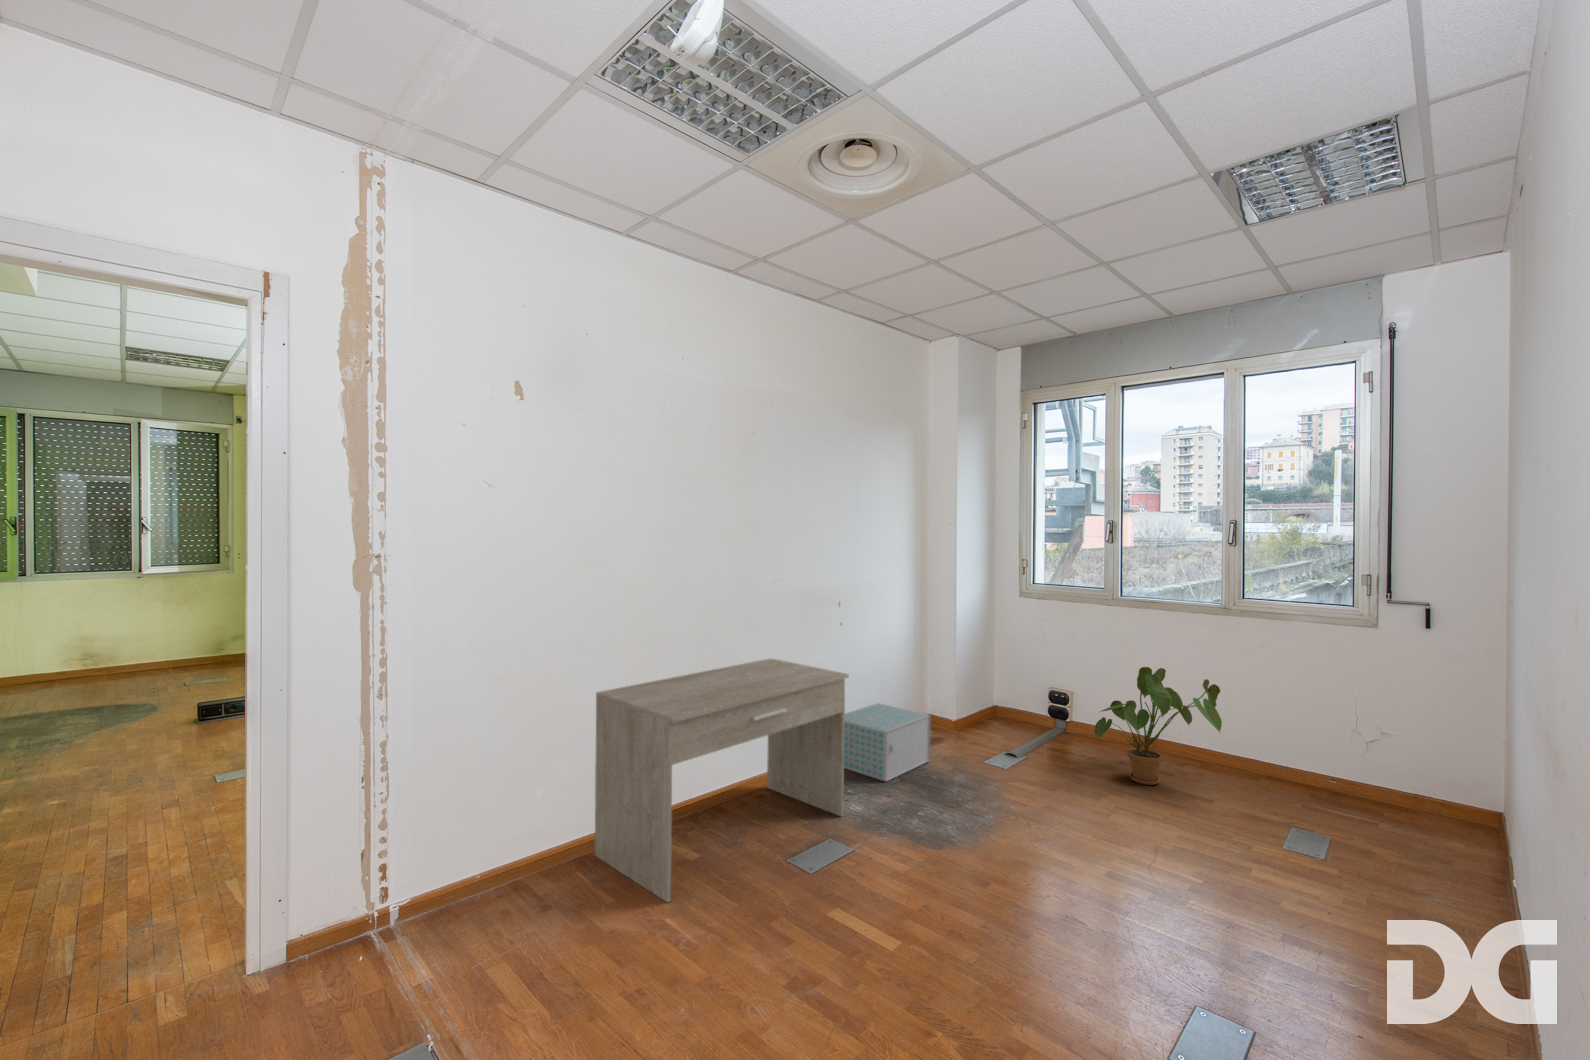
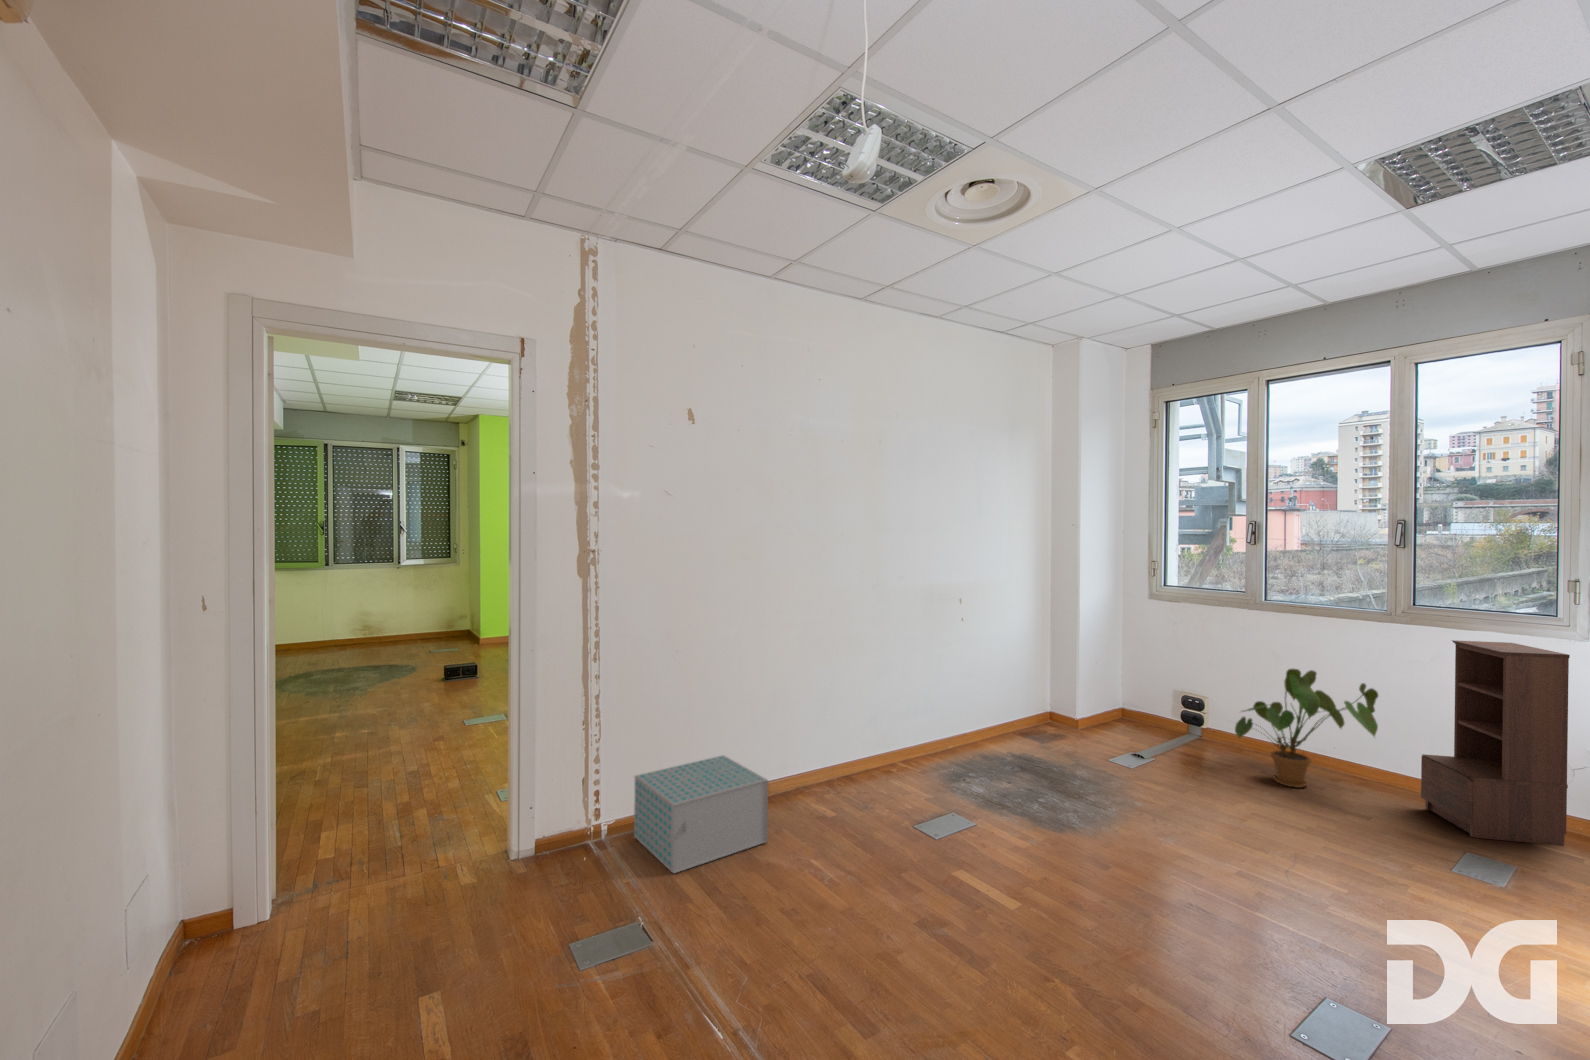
bookshelf: none [1257,637,1381,826] -> present [1421,640,1570,846]
desk: present [595,658,849,902] -> none [754,646,976,844]
storage box: present [844,703,931,781] -> present [634,755,768,873]

